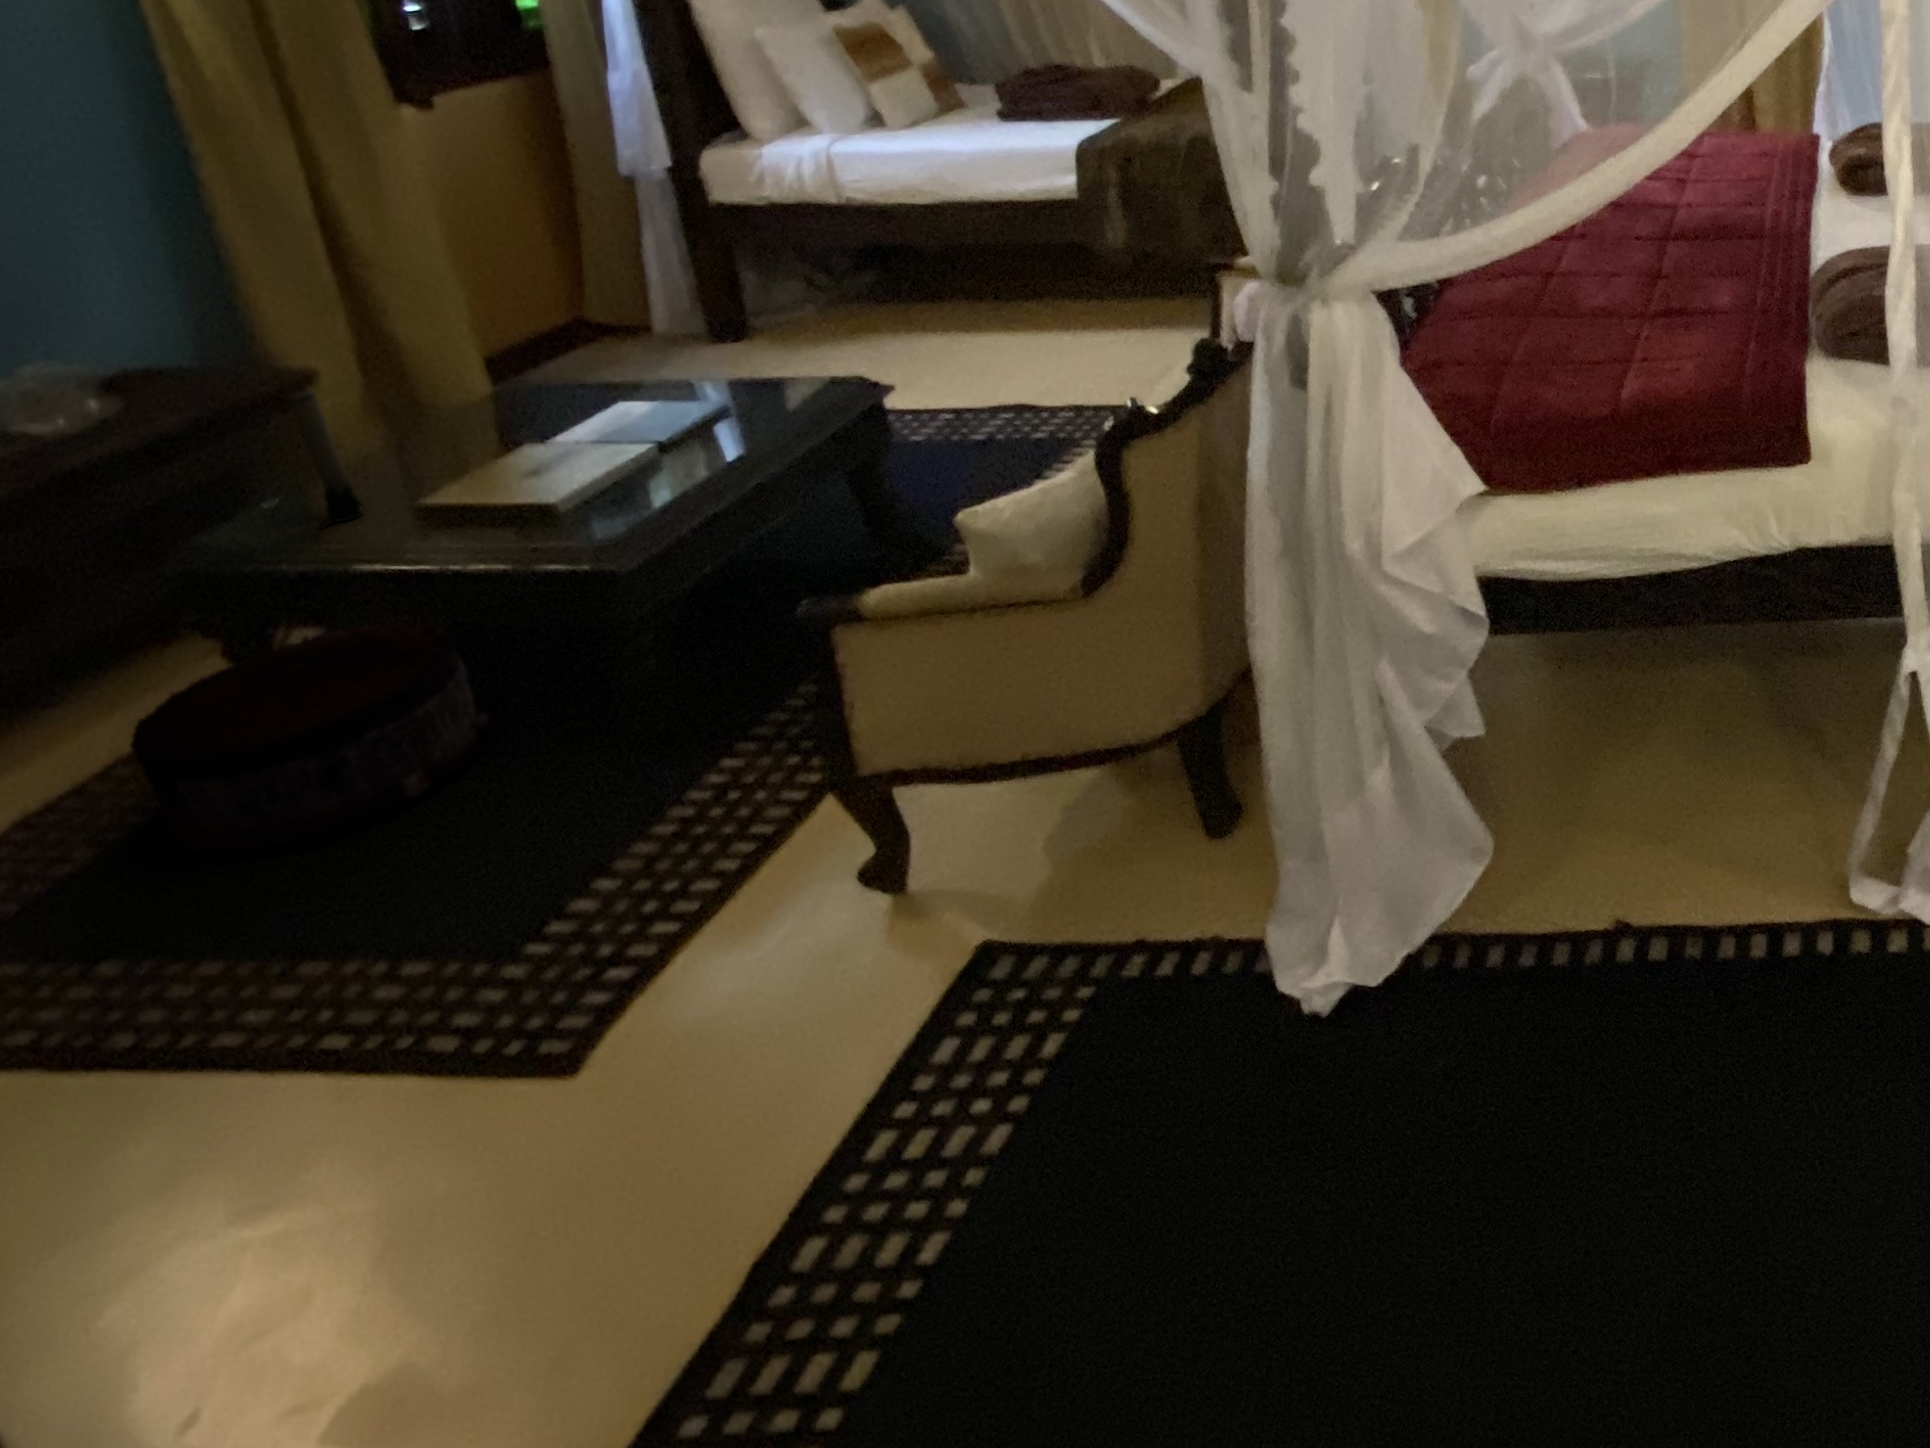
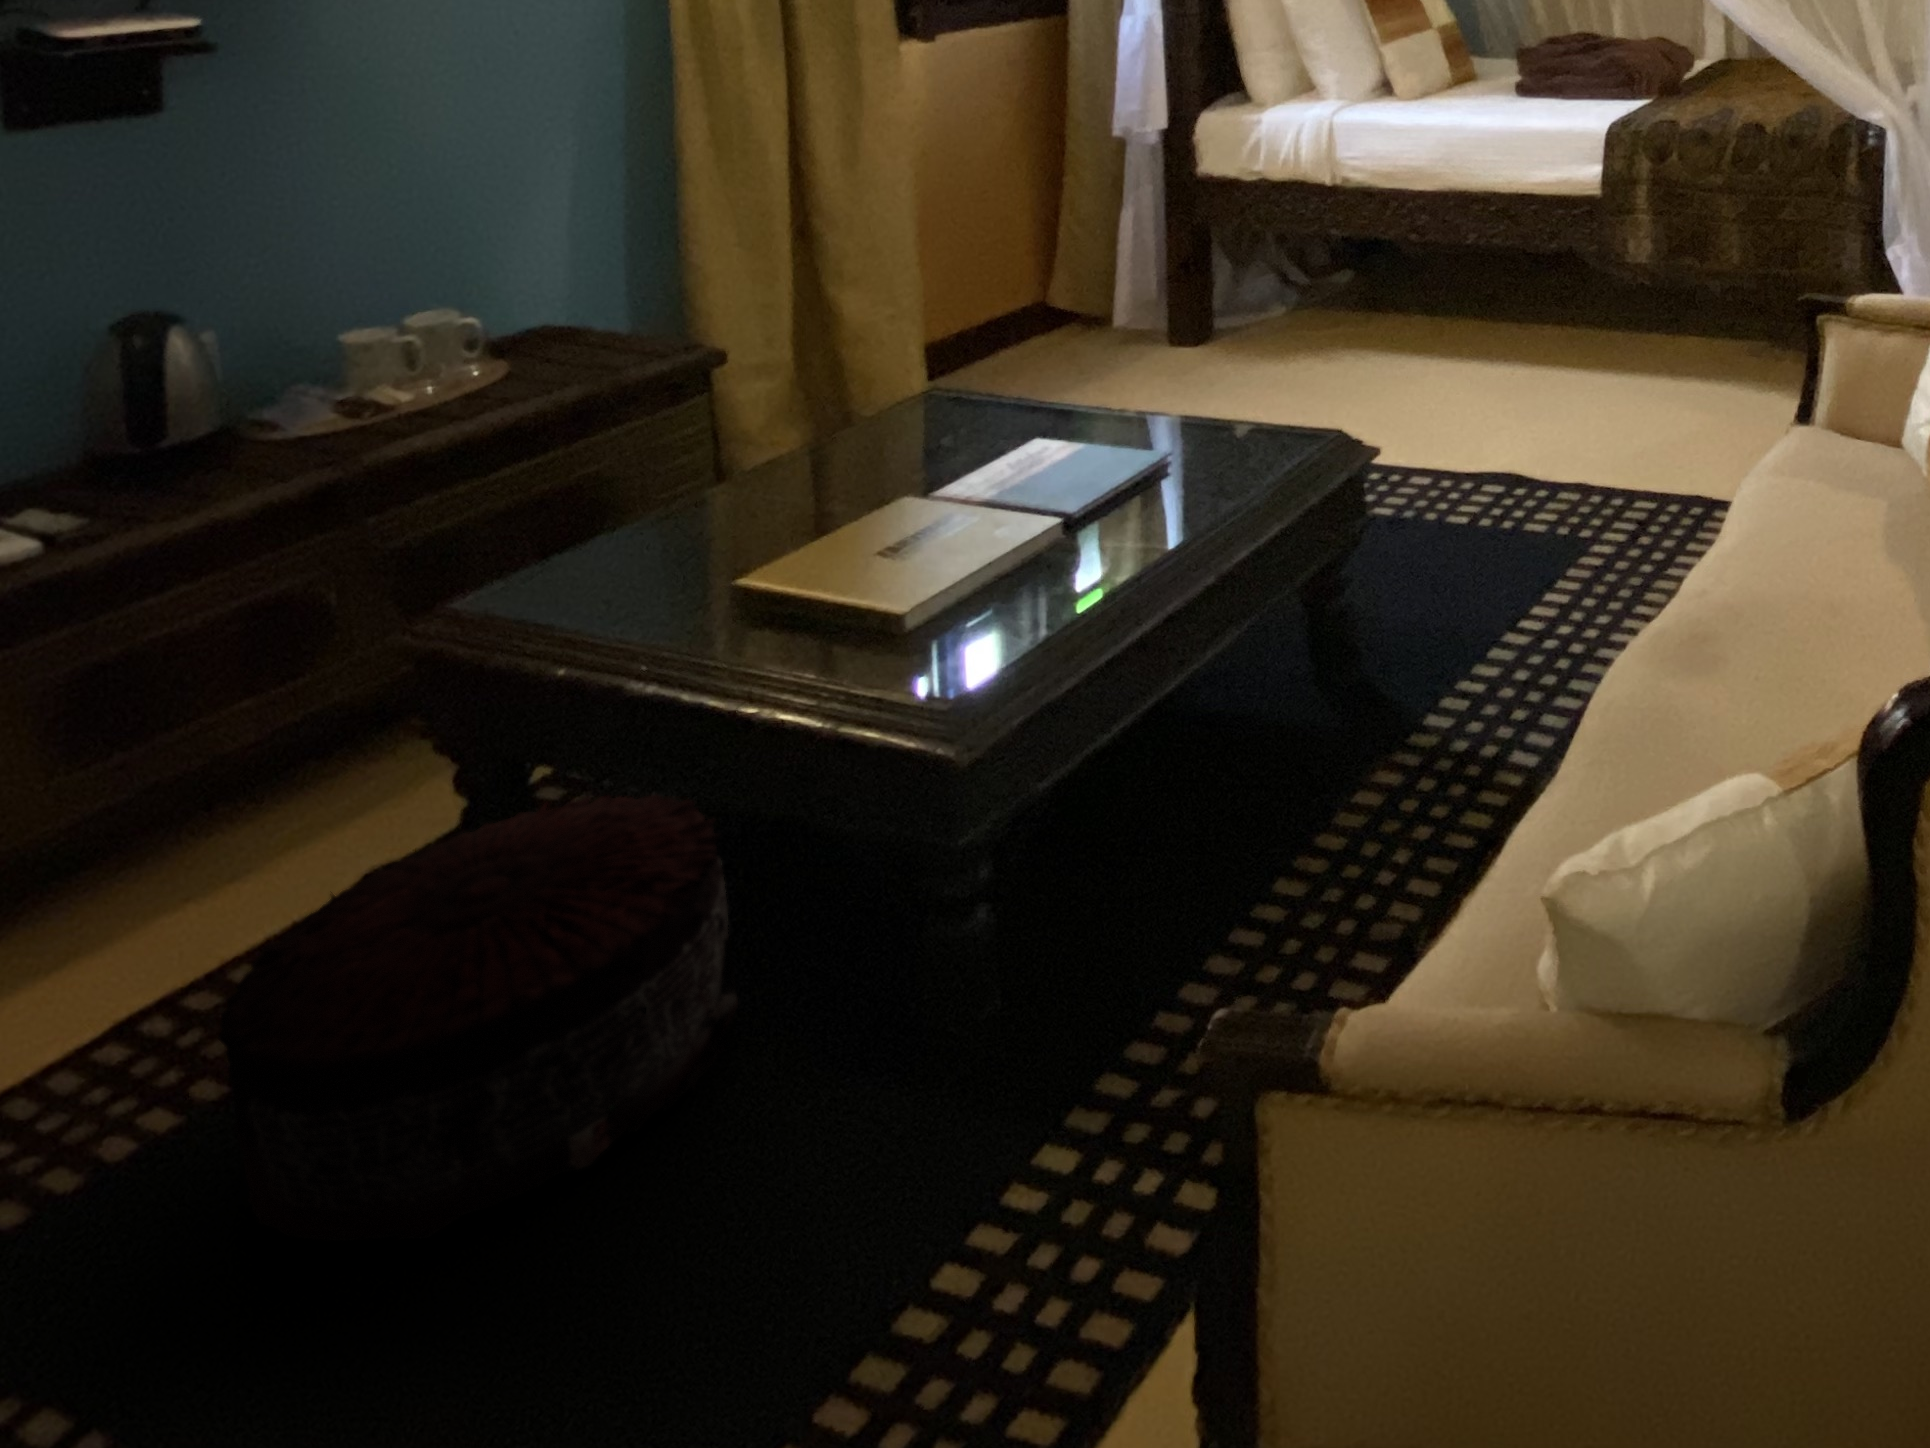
candle: present [290,391,364,528] -> none [610,413,677,626]

